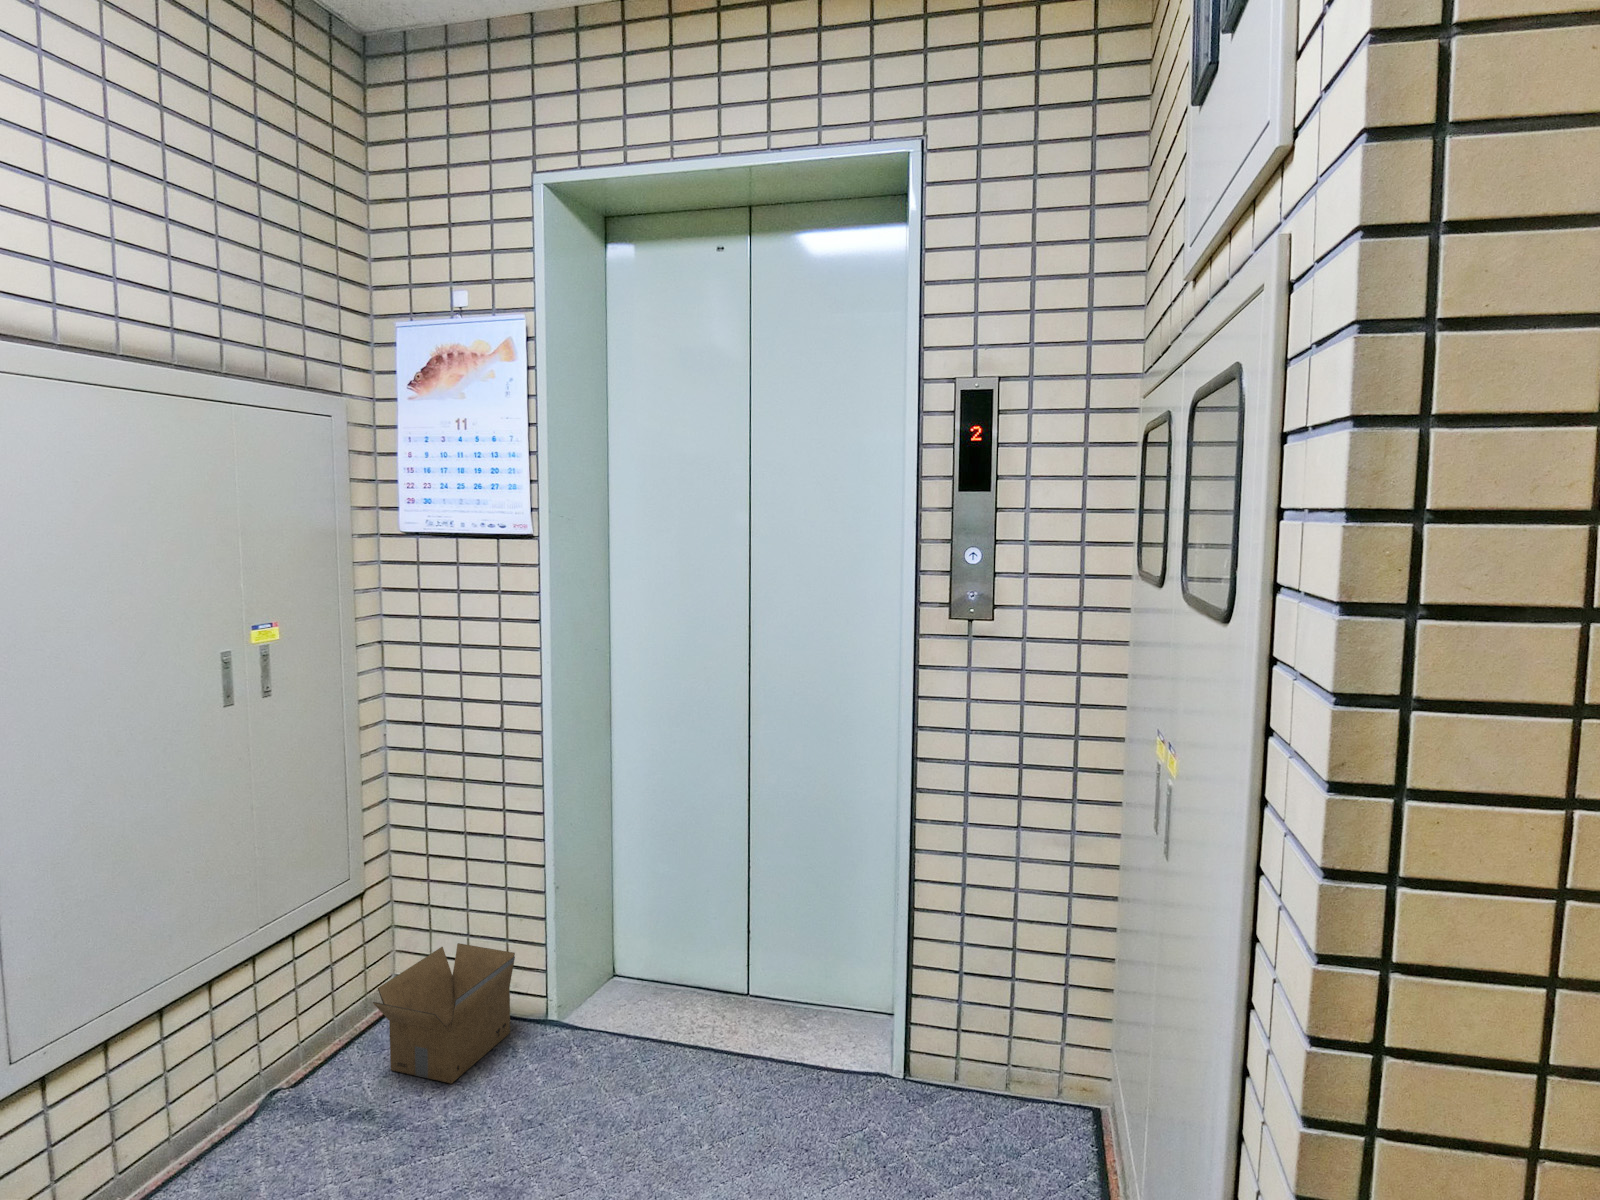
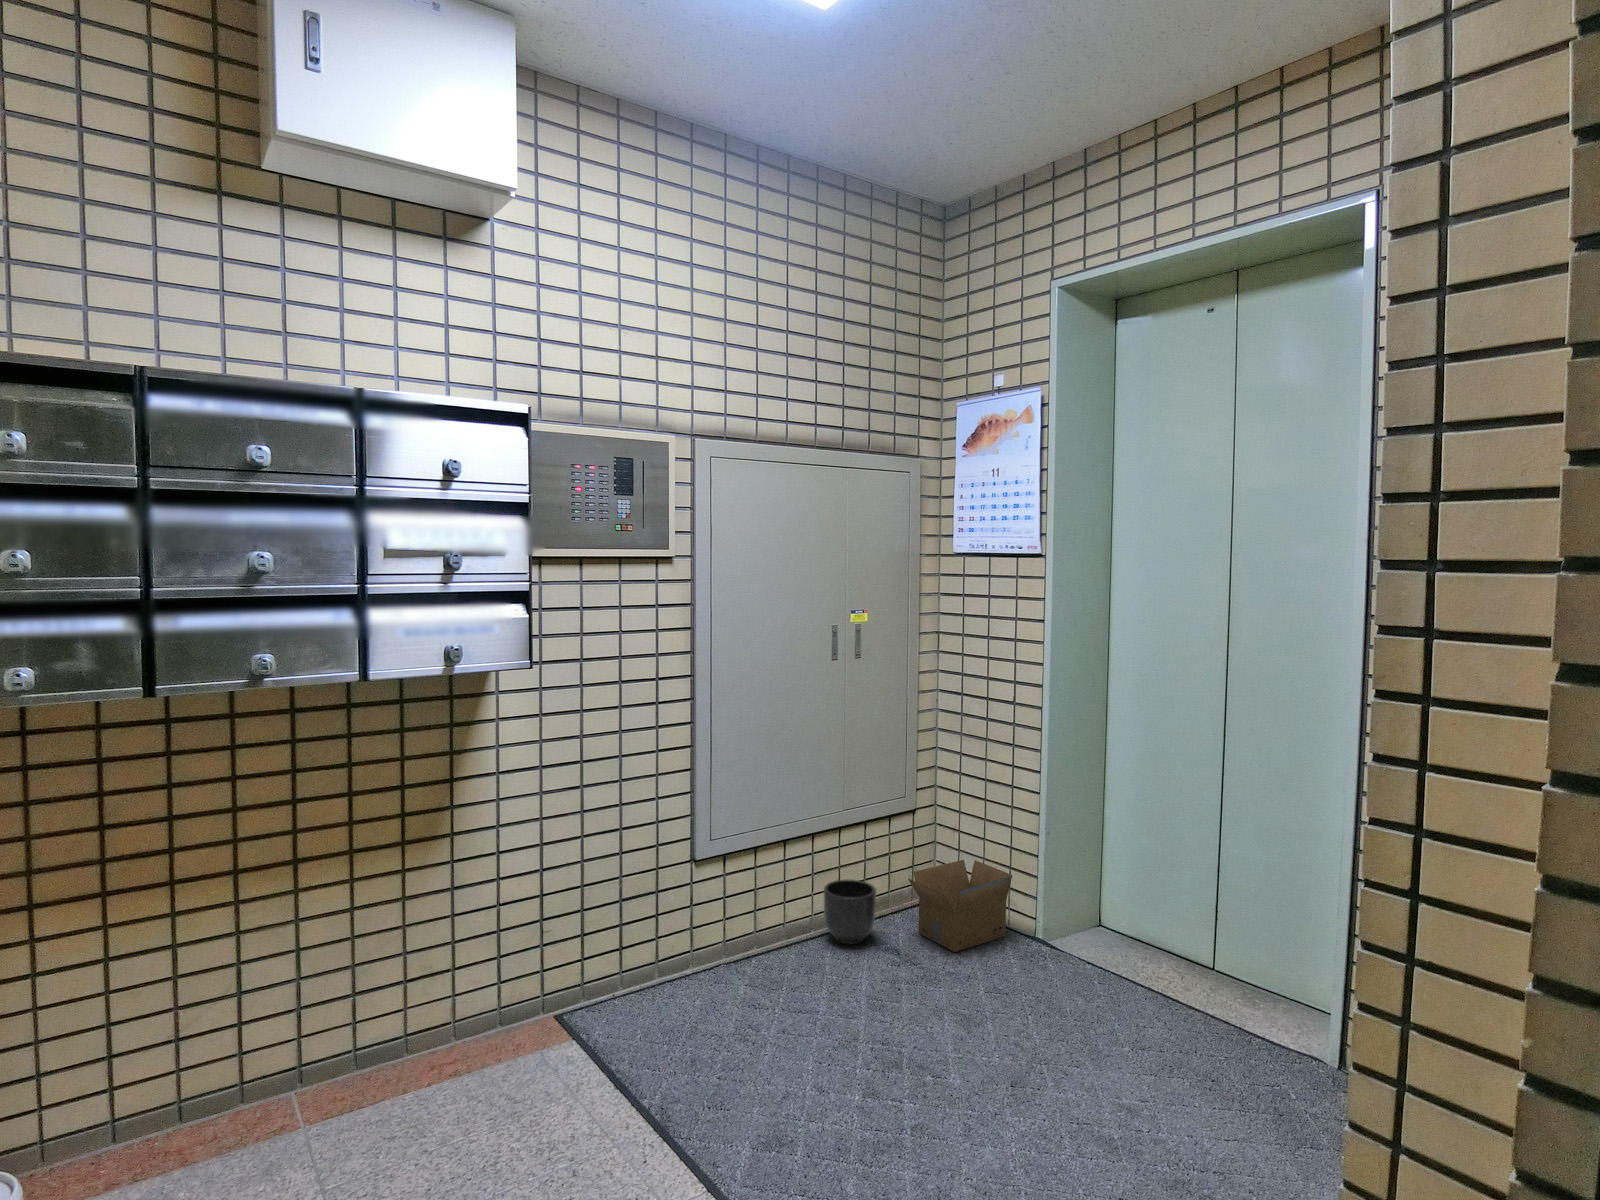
planter: none [236,1026,327,1132] -> present [824,879,876,945]

